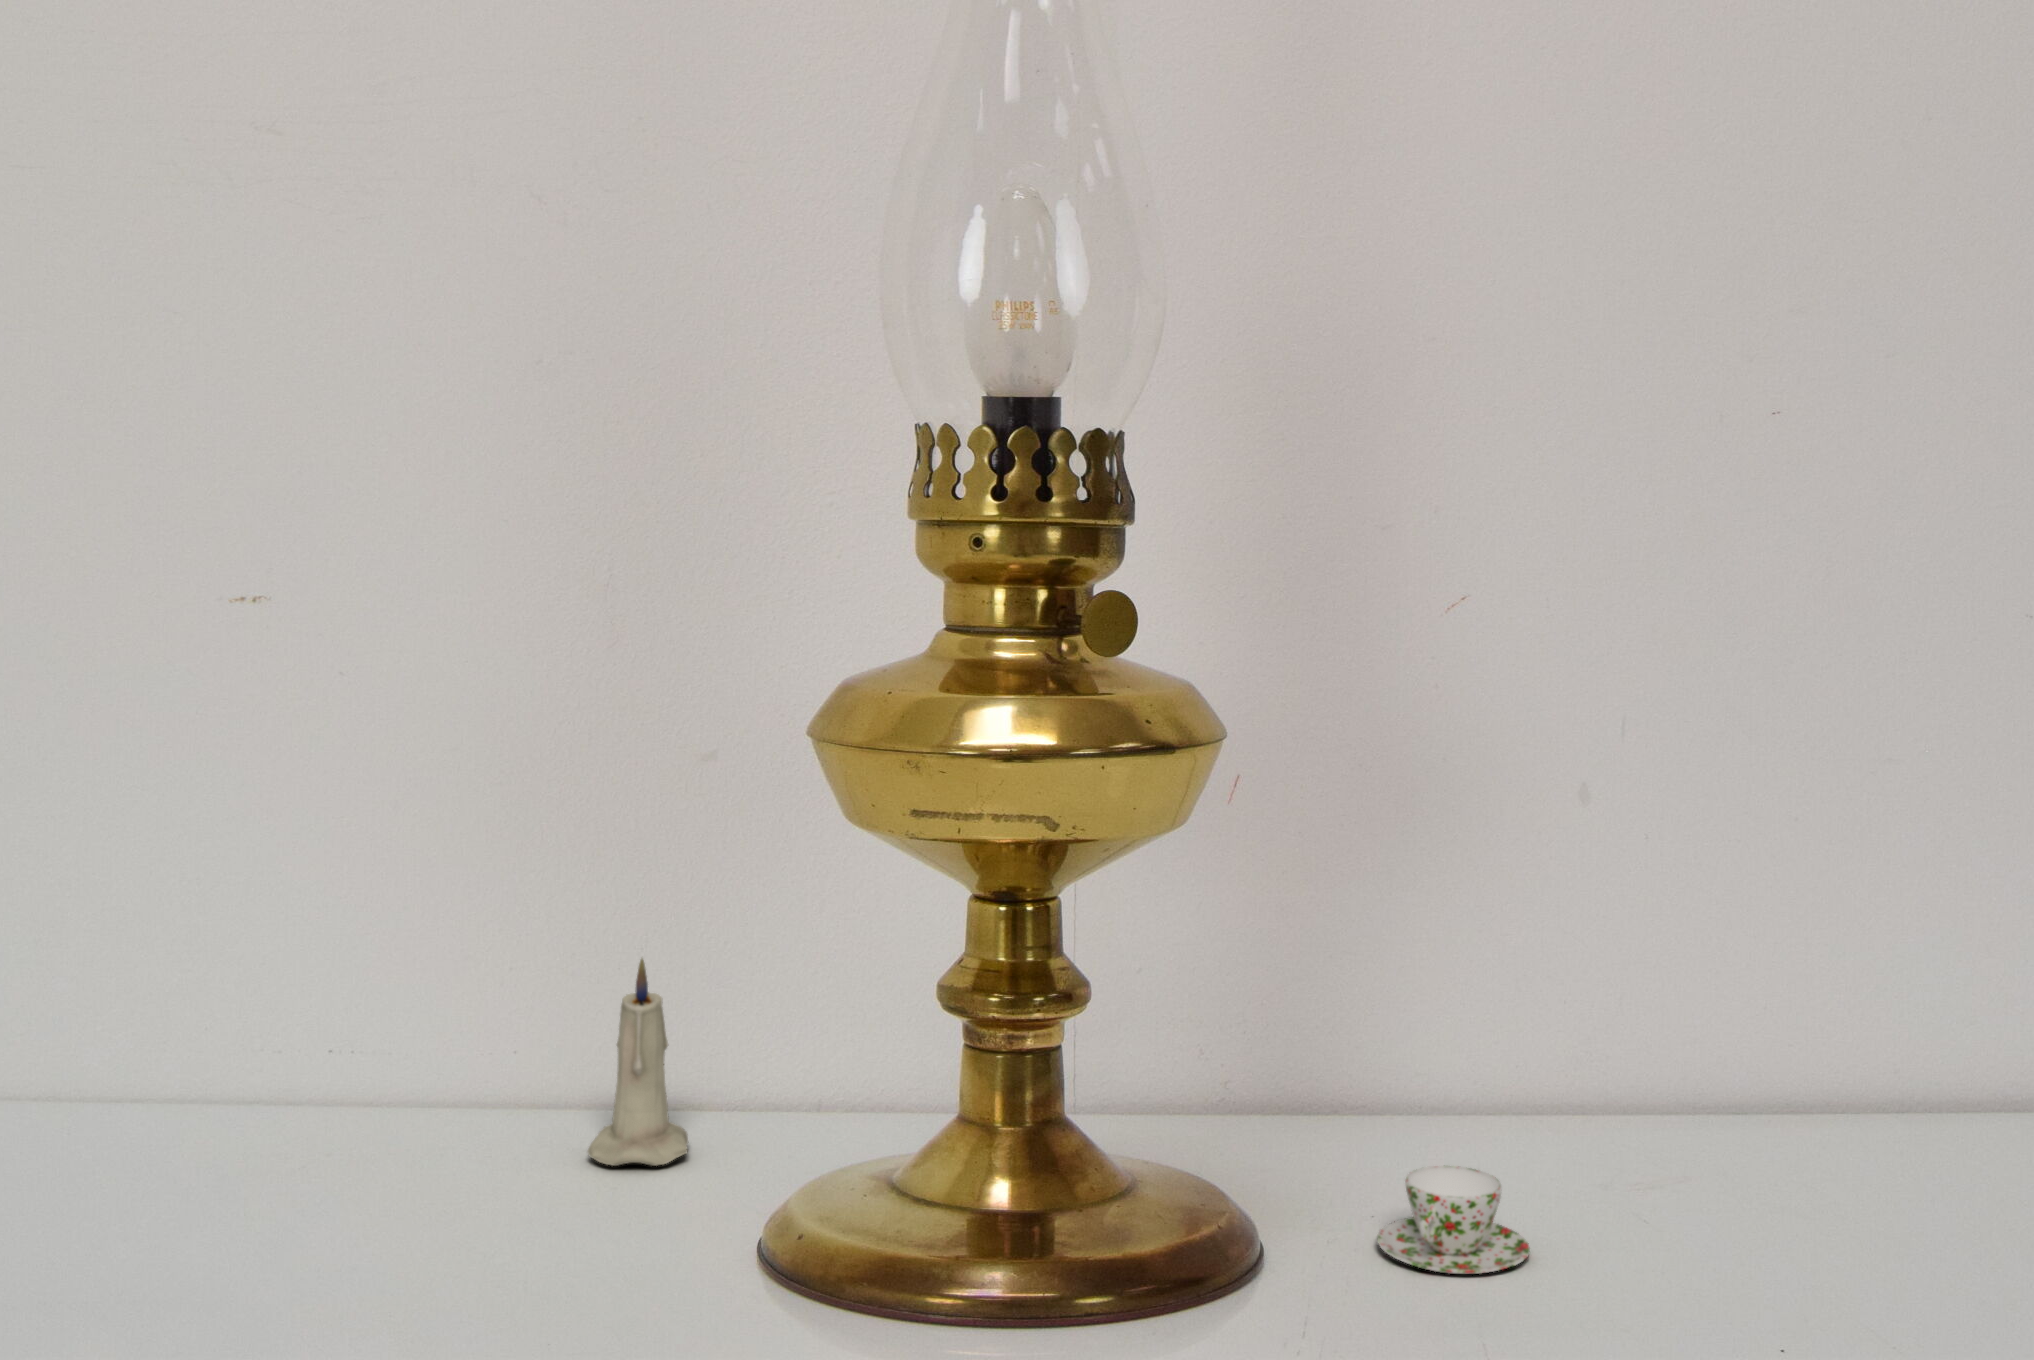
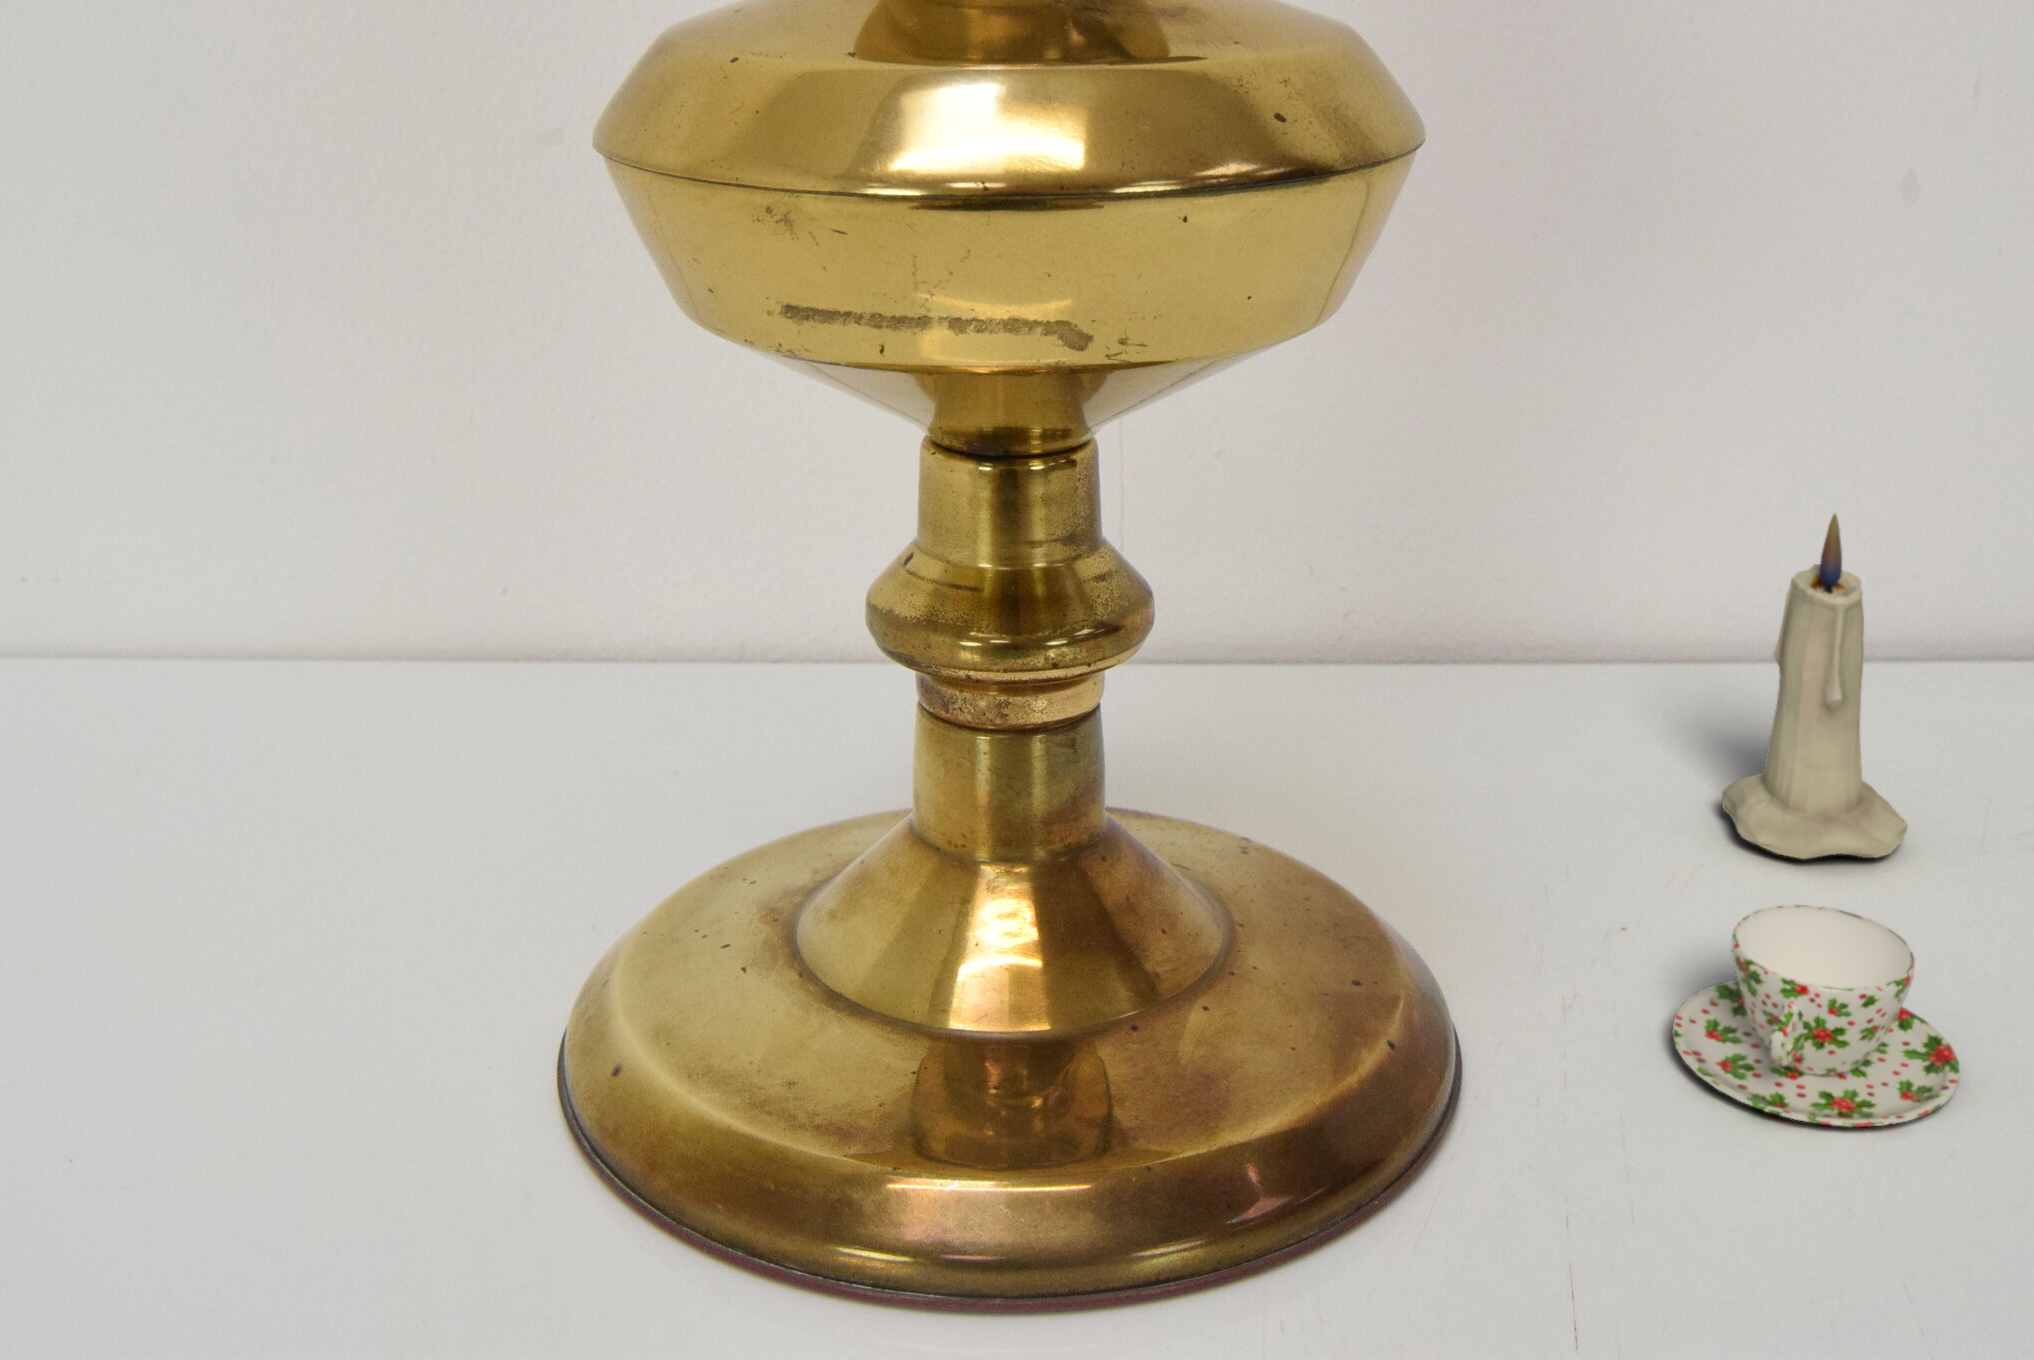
candle: present [587,959,688,1166] -> present [1722,514,1908,859]

